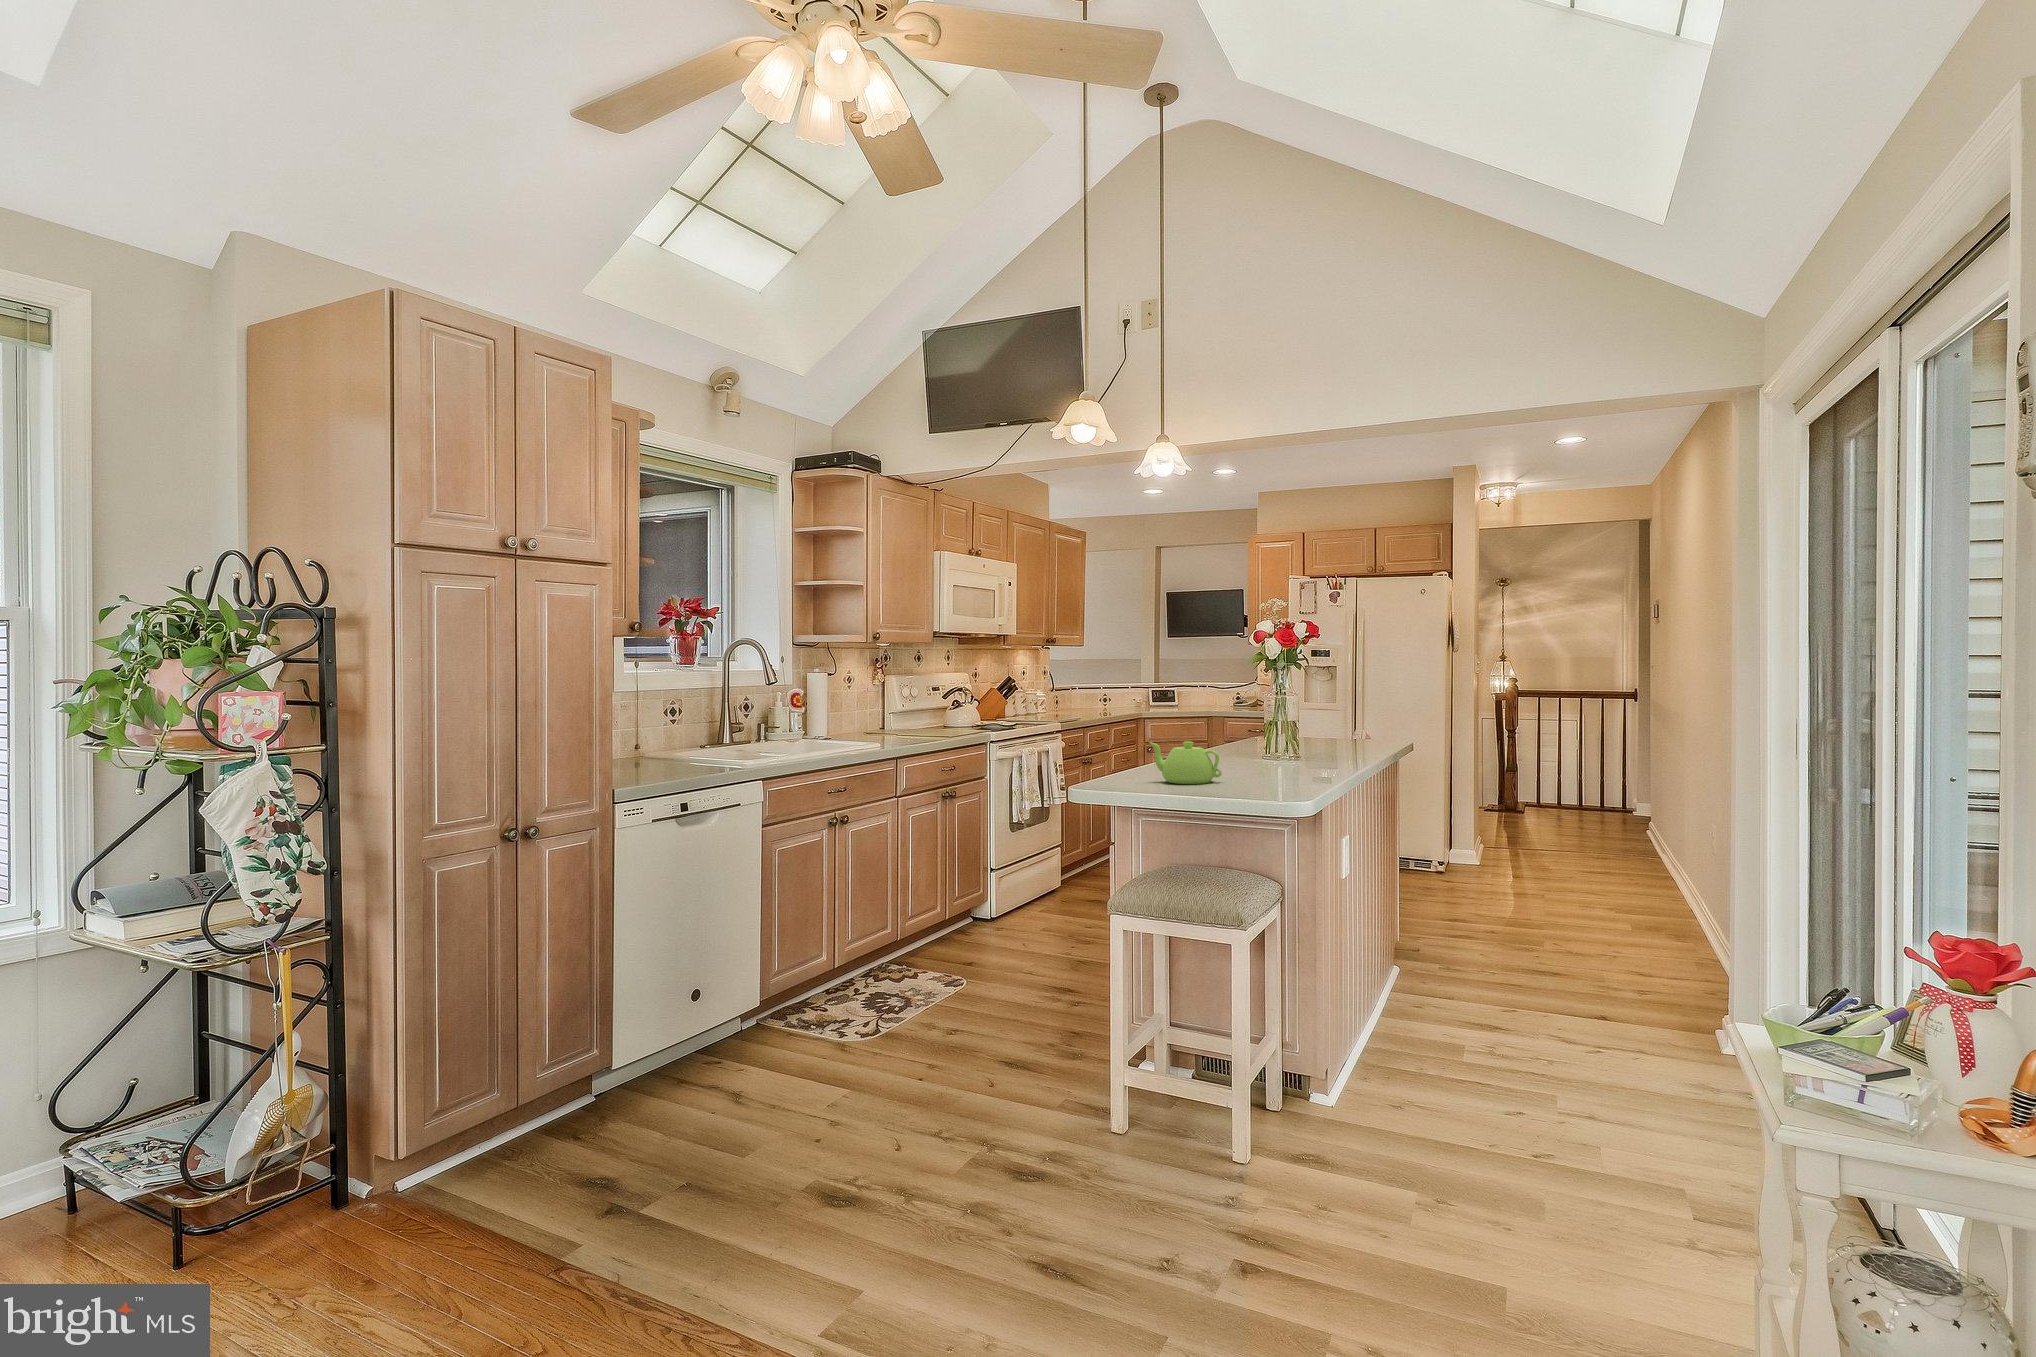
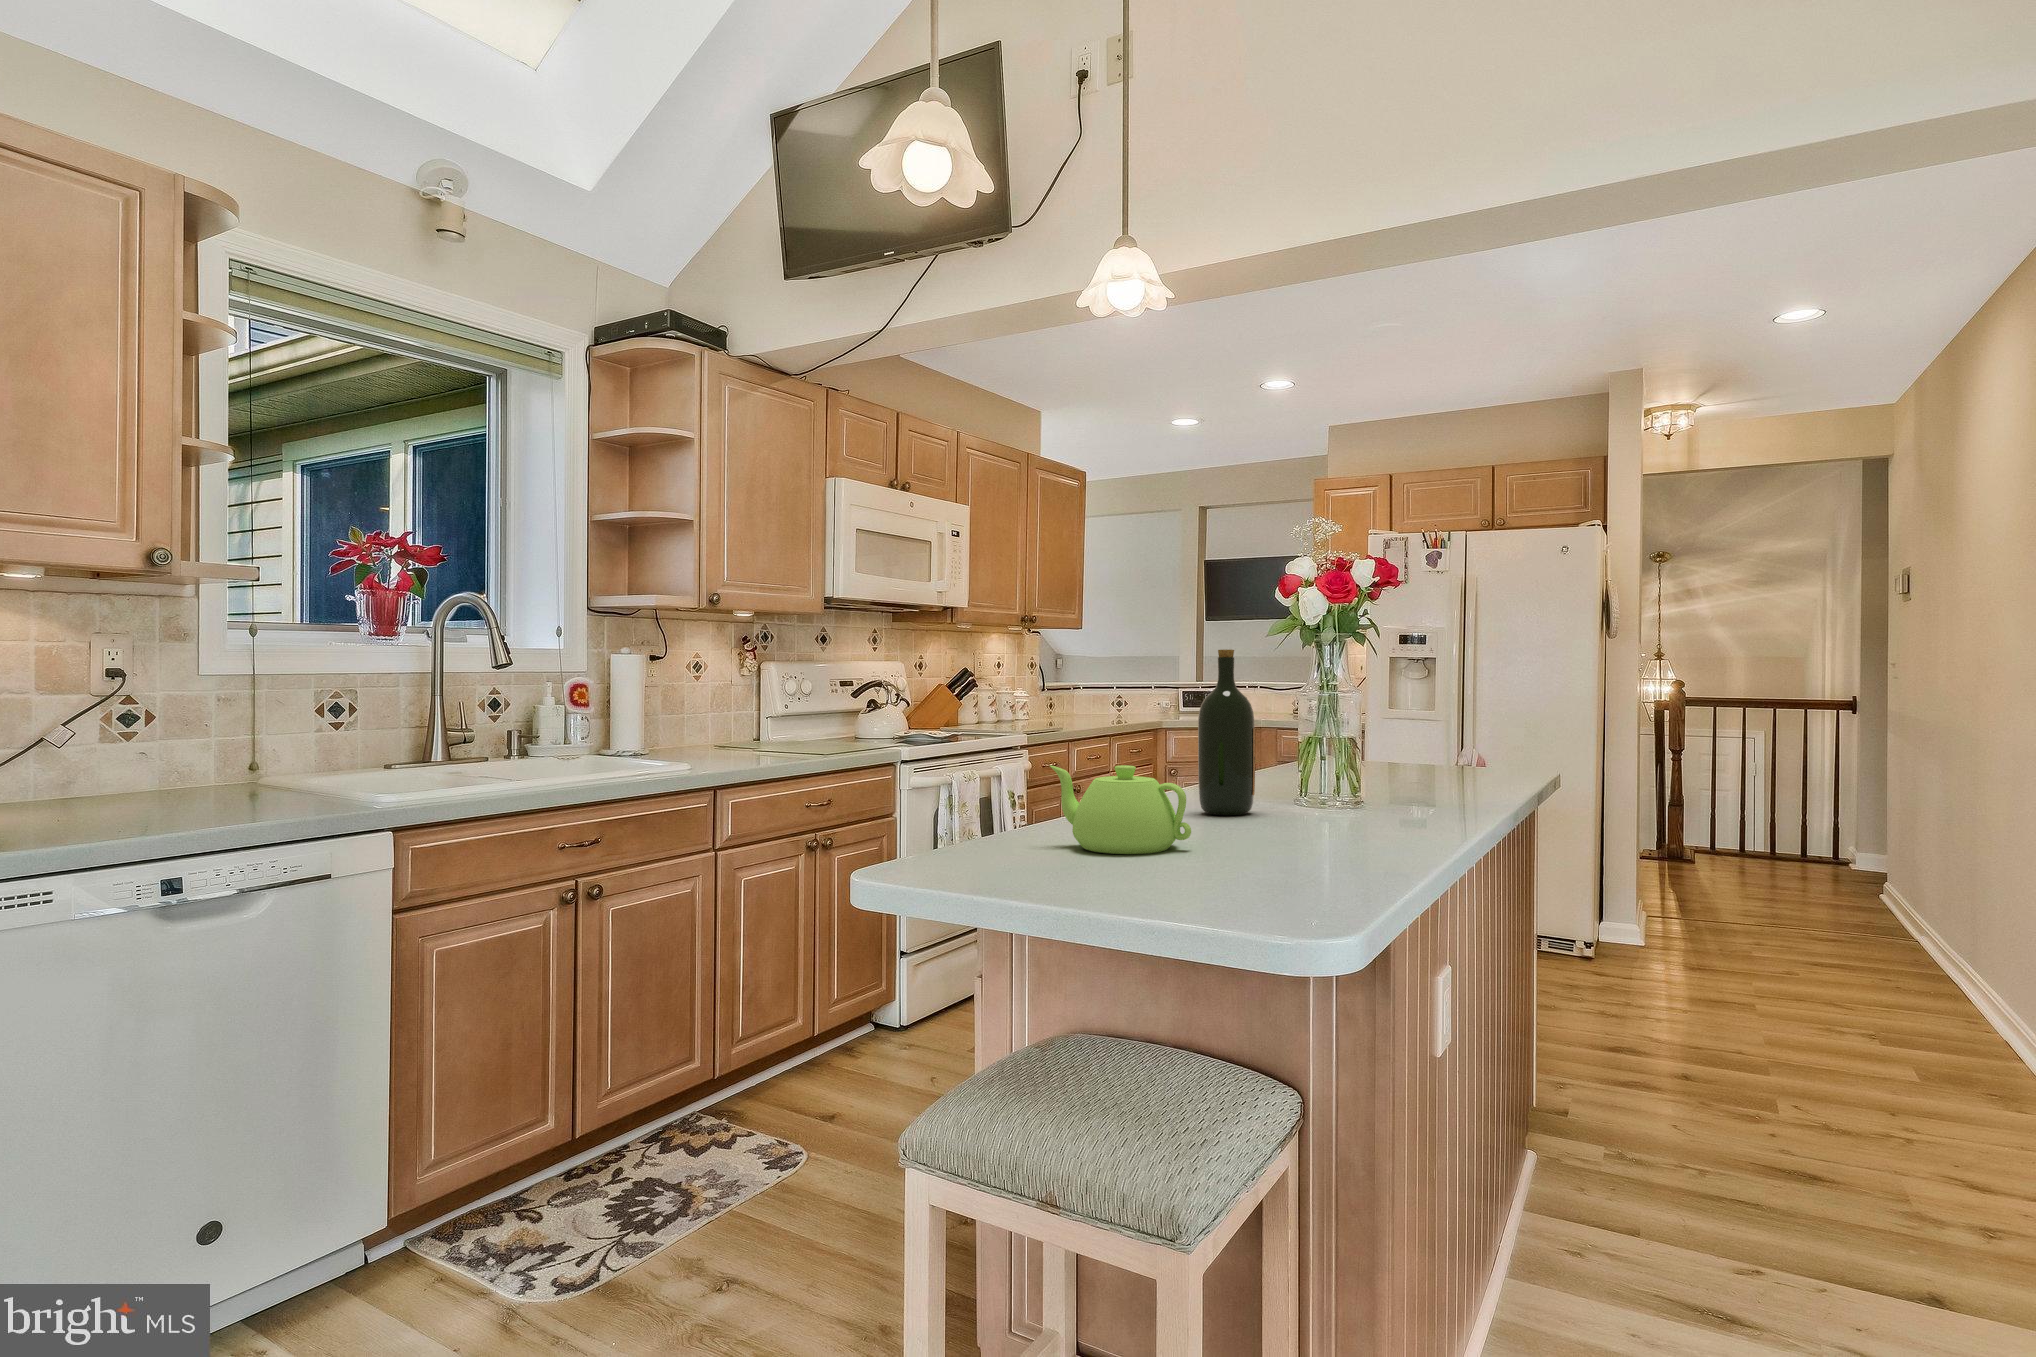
wine bottle: none [1212,679,1242,768] -> present [1198,649,1255,815]

